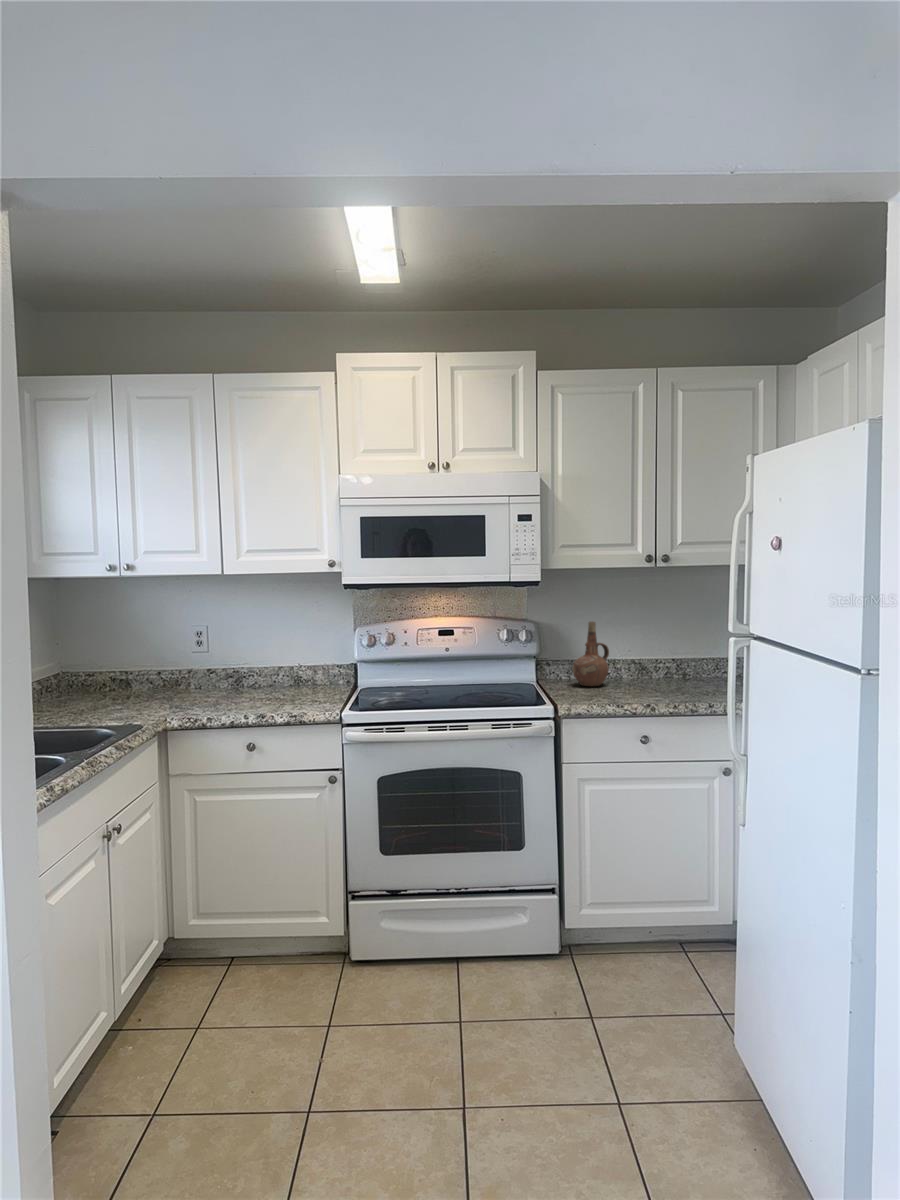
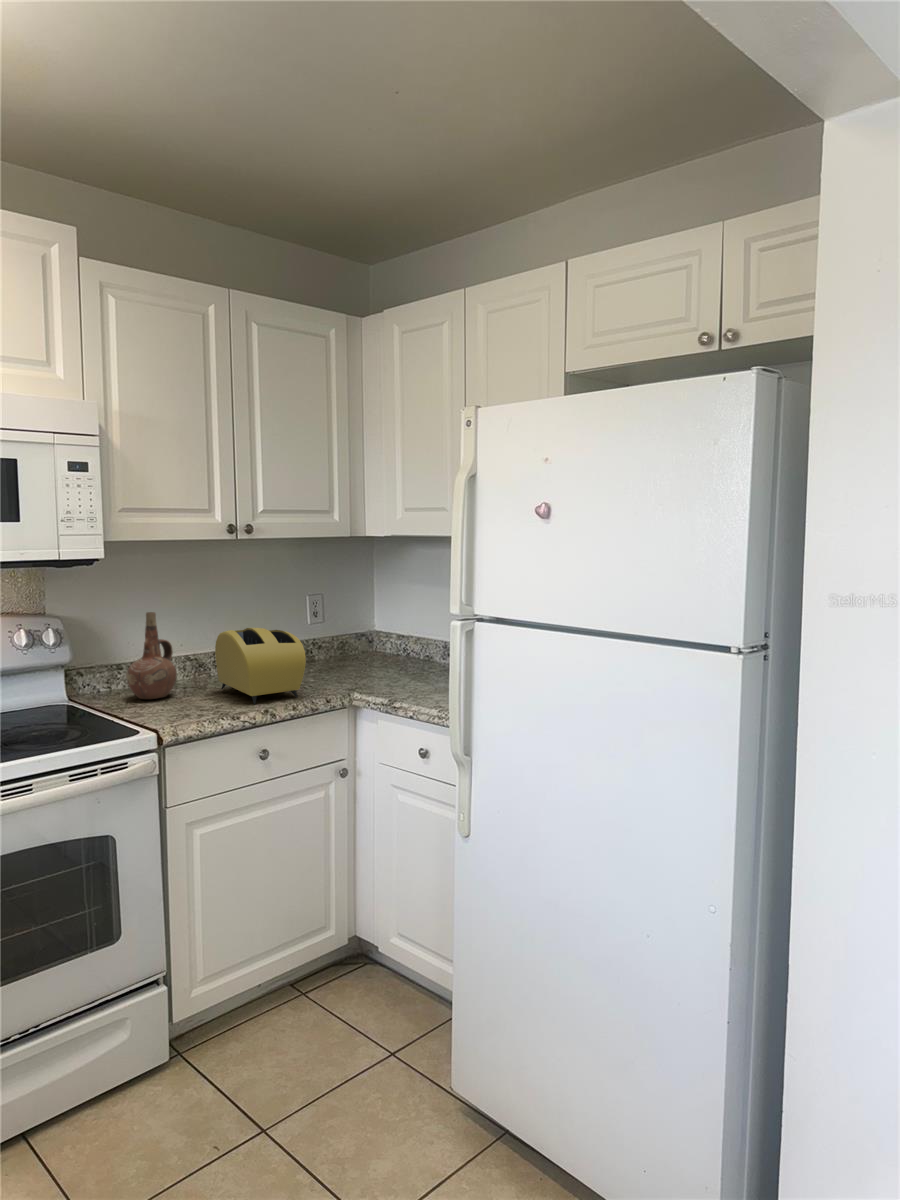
toaster: none [637,639,695,702] -> present [215,628,306,705]

